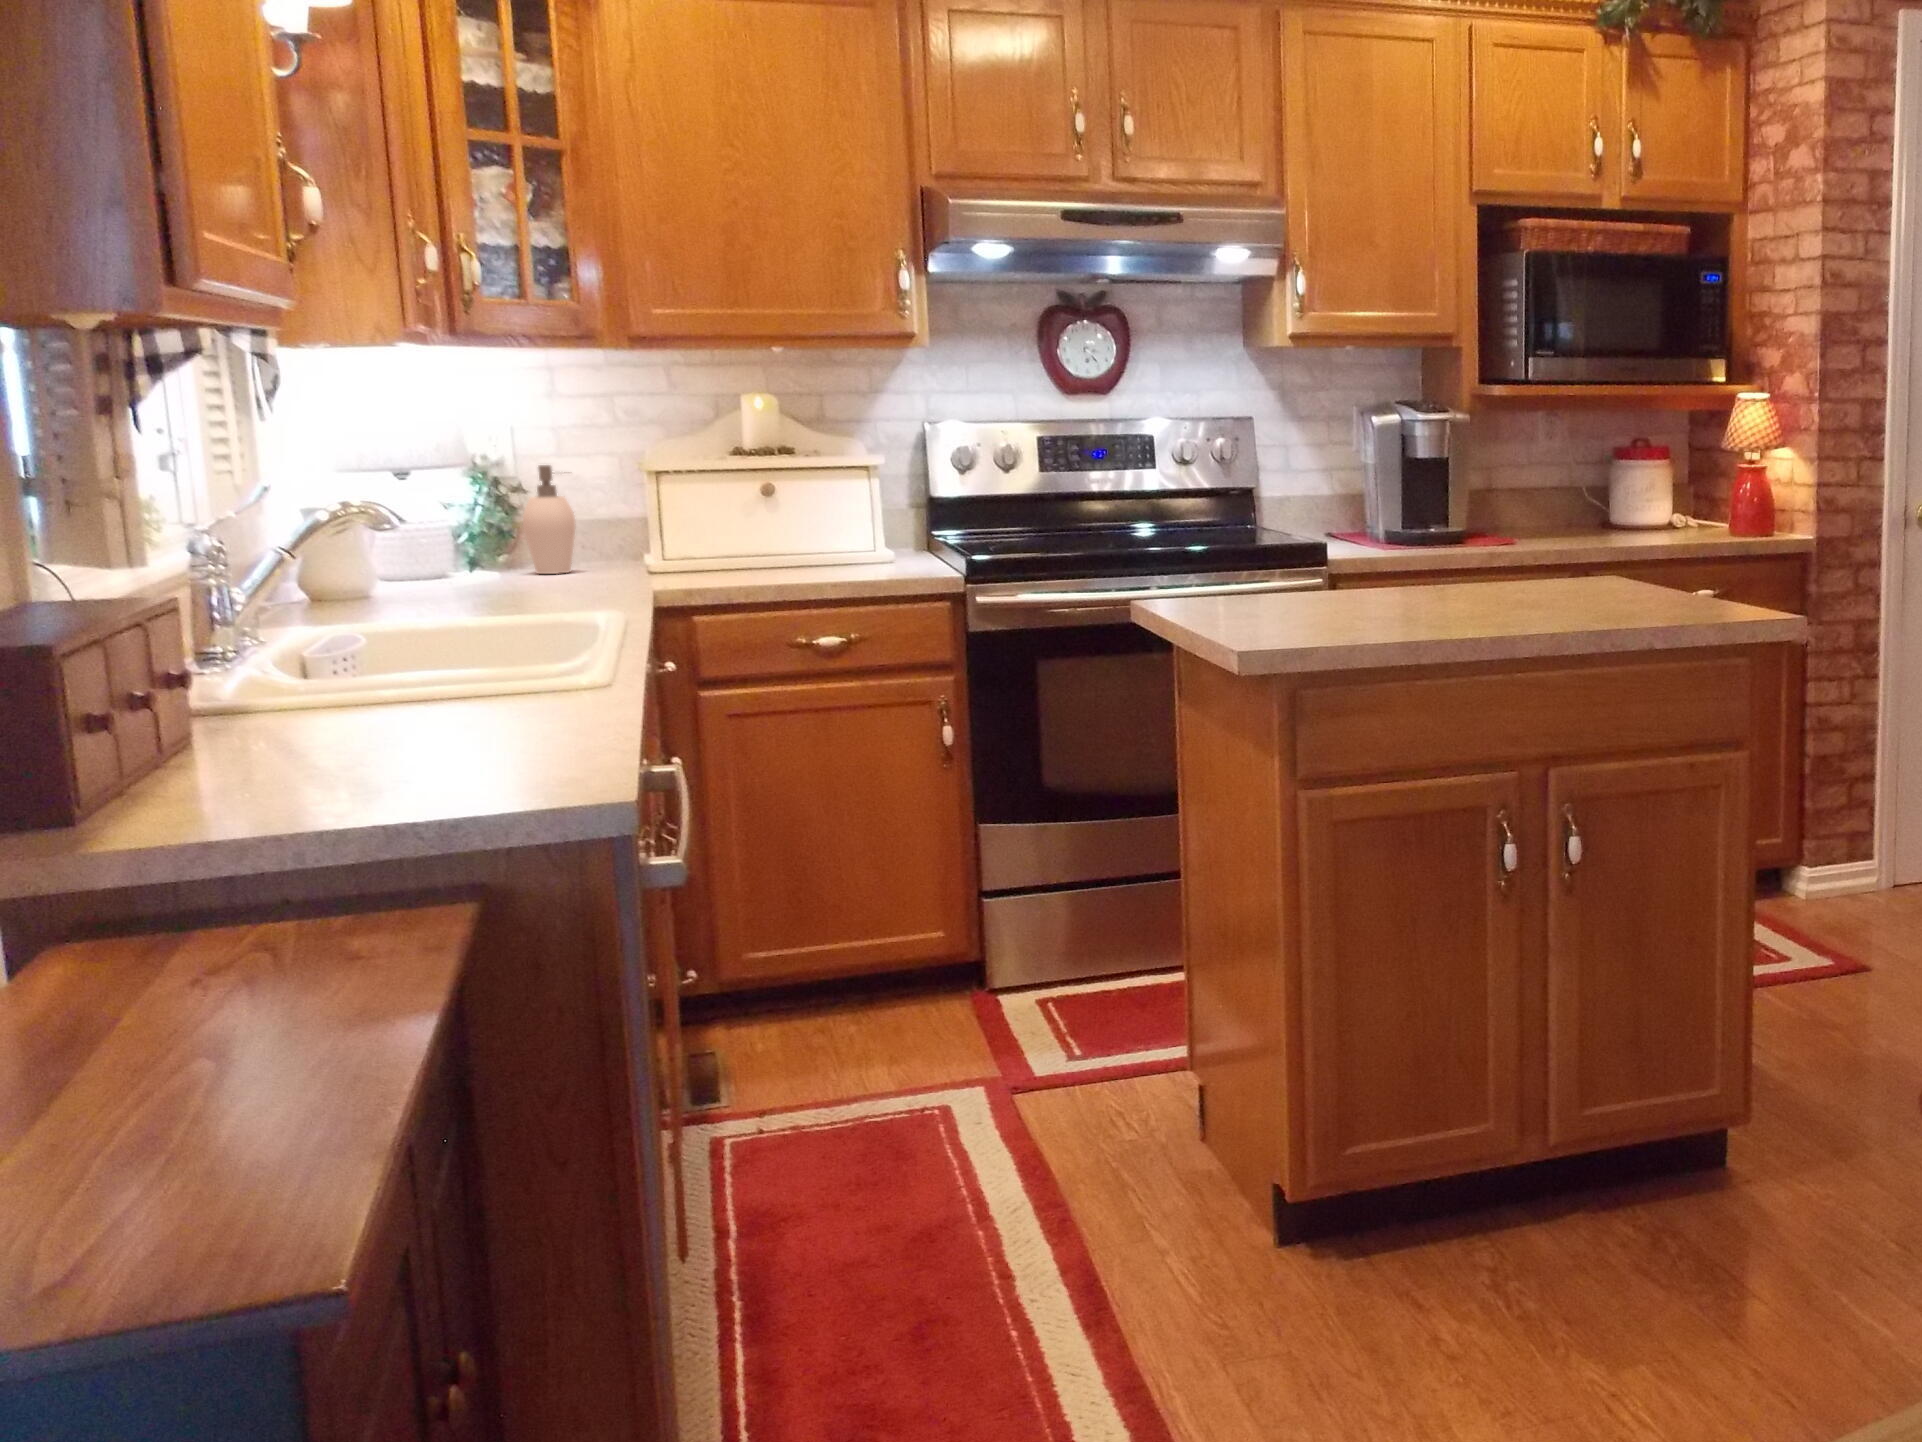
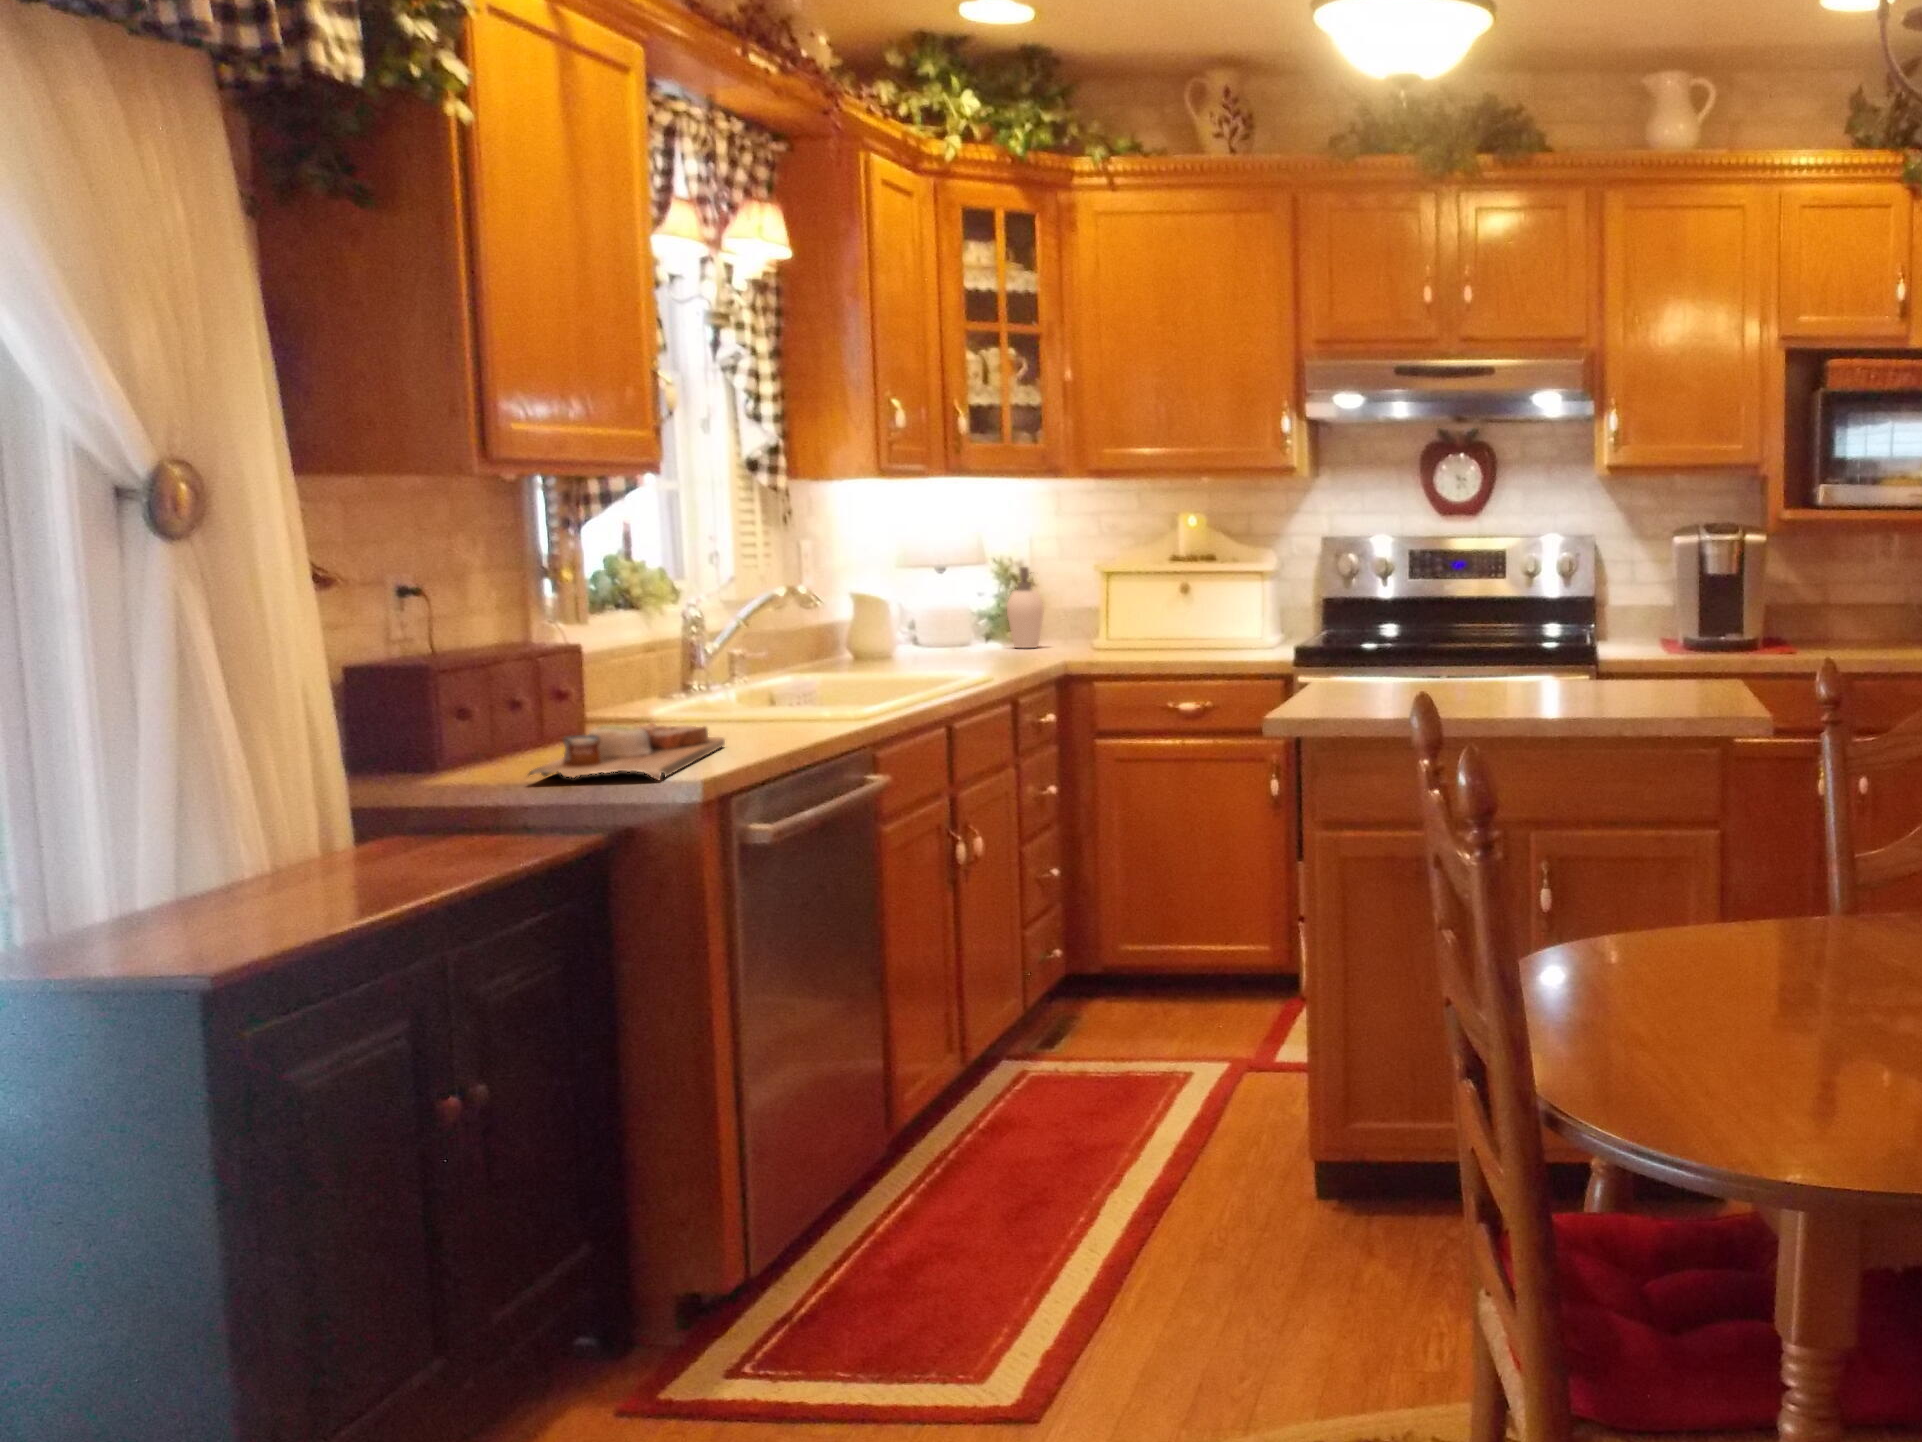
cutting board: none [304,701,538,800] -> present [528,723,725,780]

